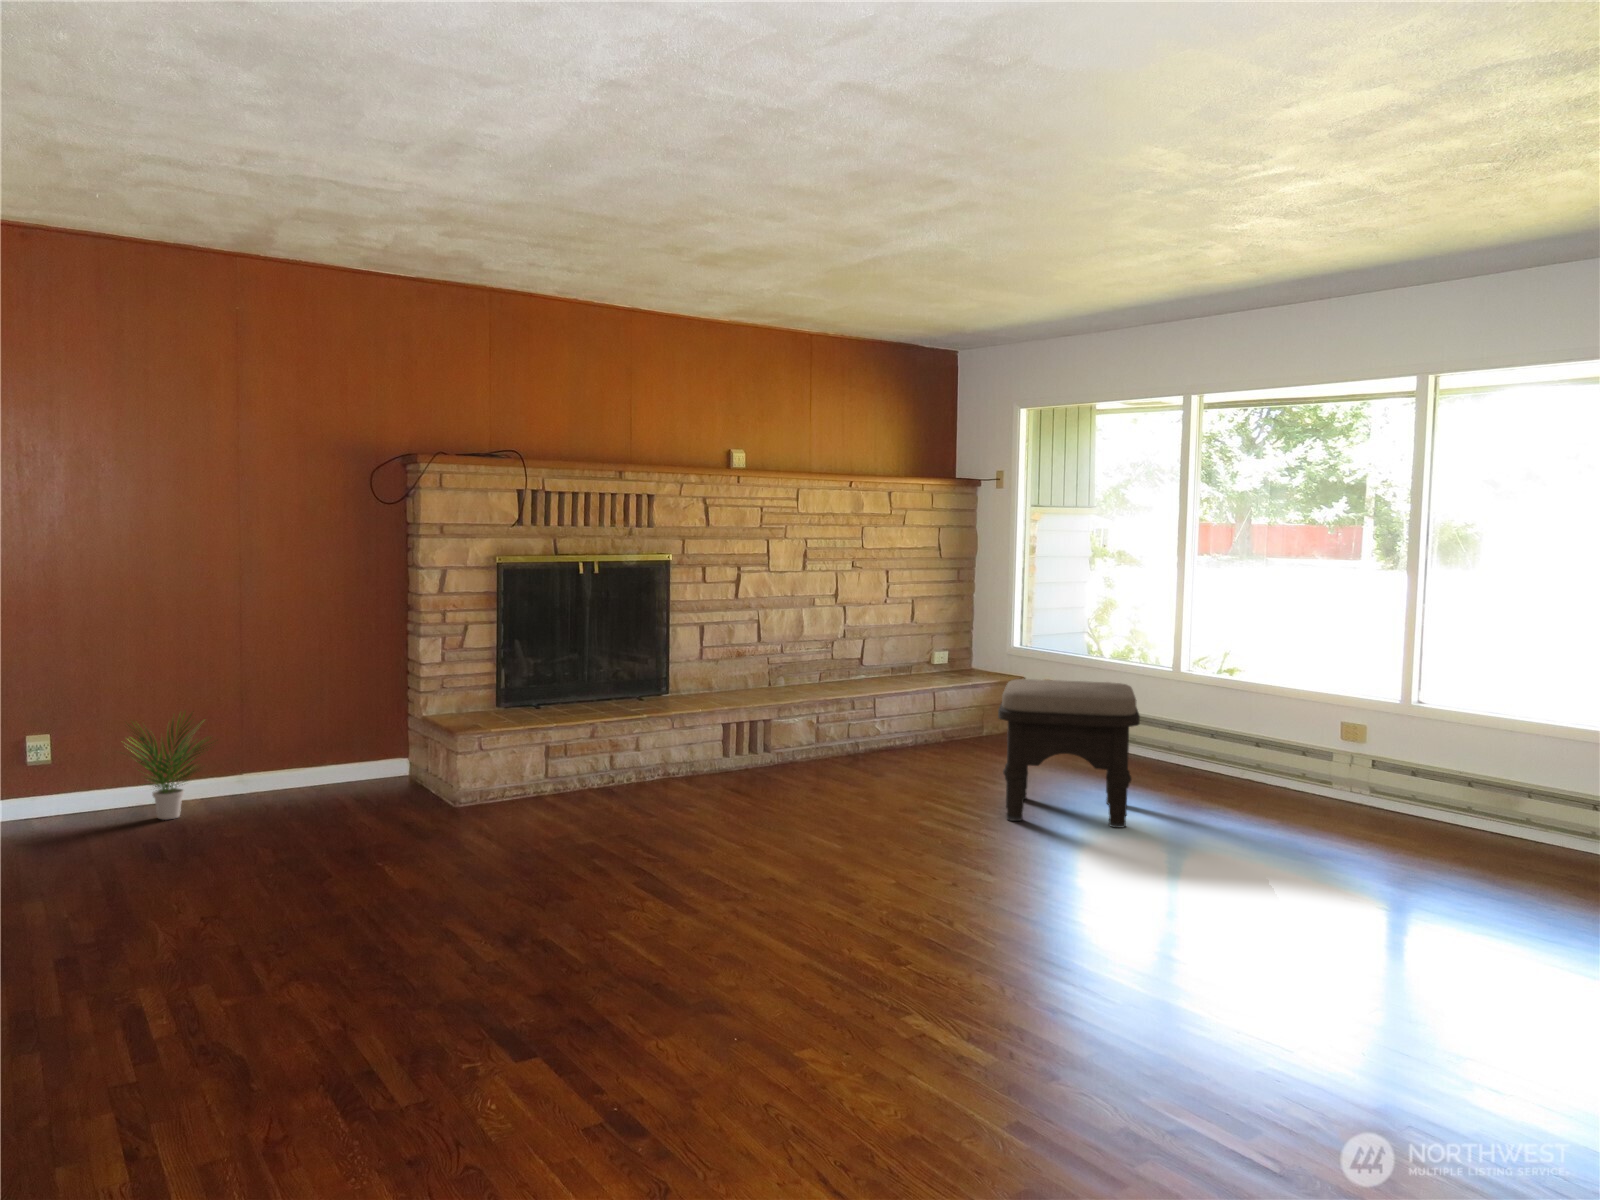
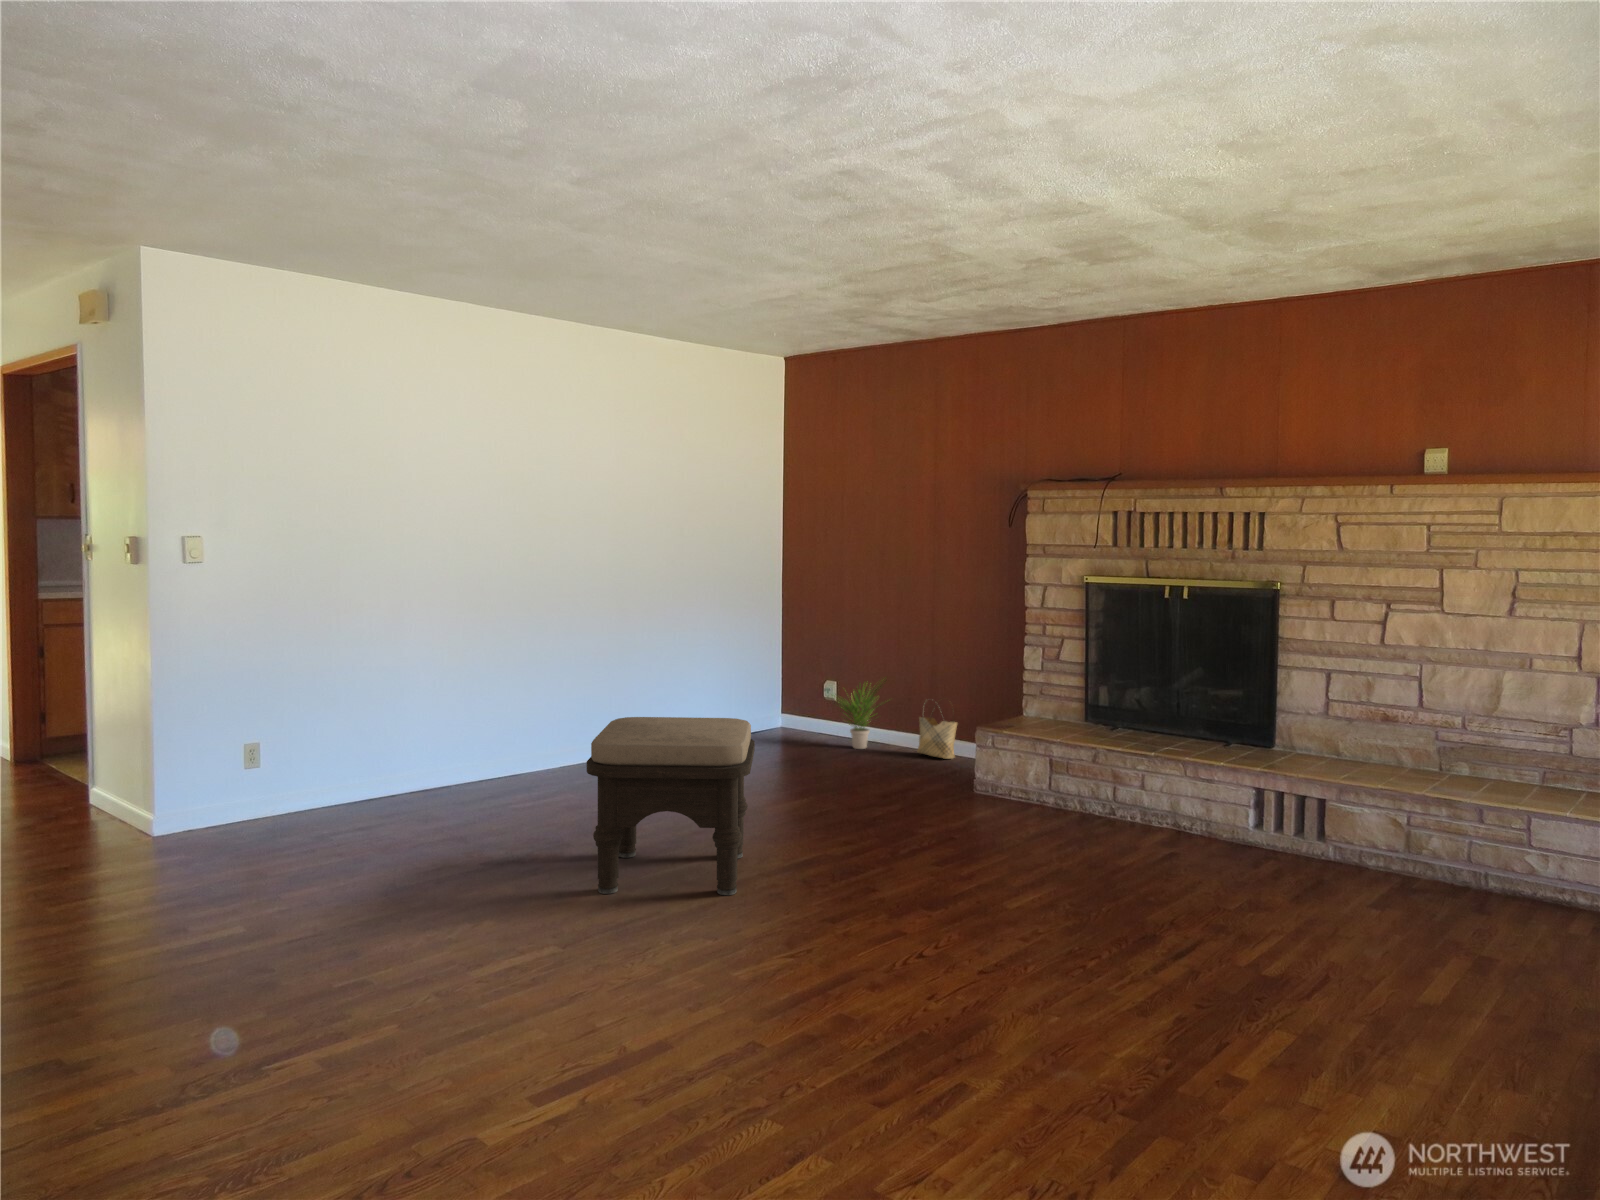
ottoman: present [998,679,1140,828] -> present [587,717,755,895]
woven basket: none [252,722,311,800] -> present [917,703,957,759]

